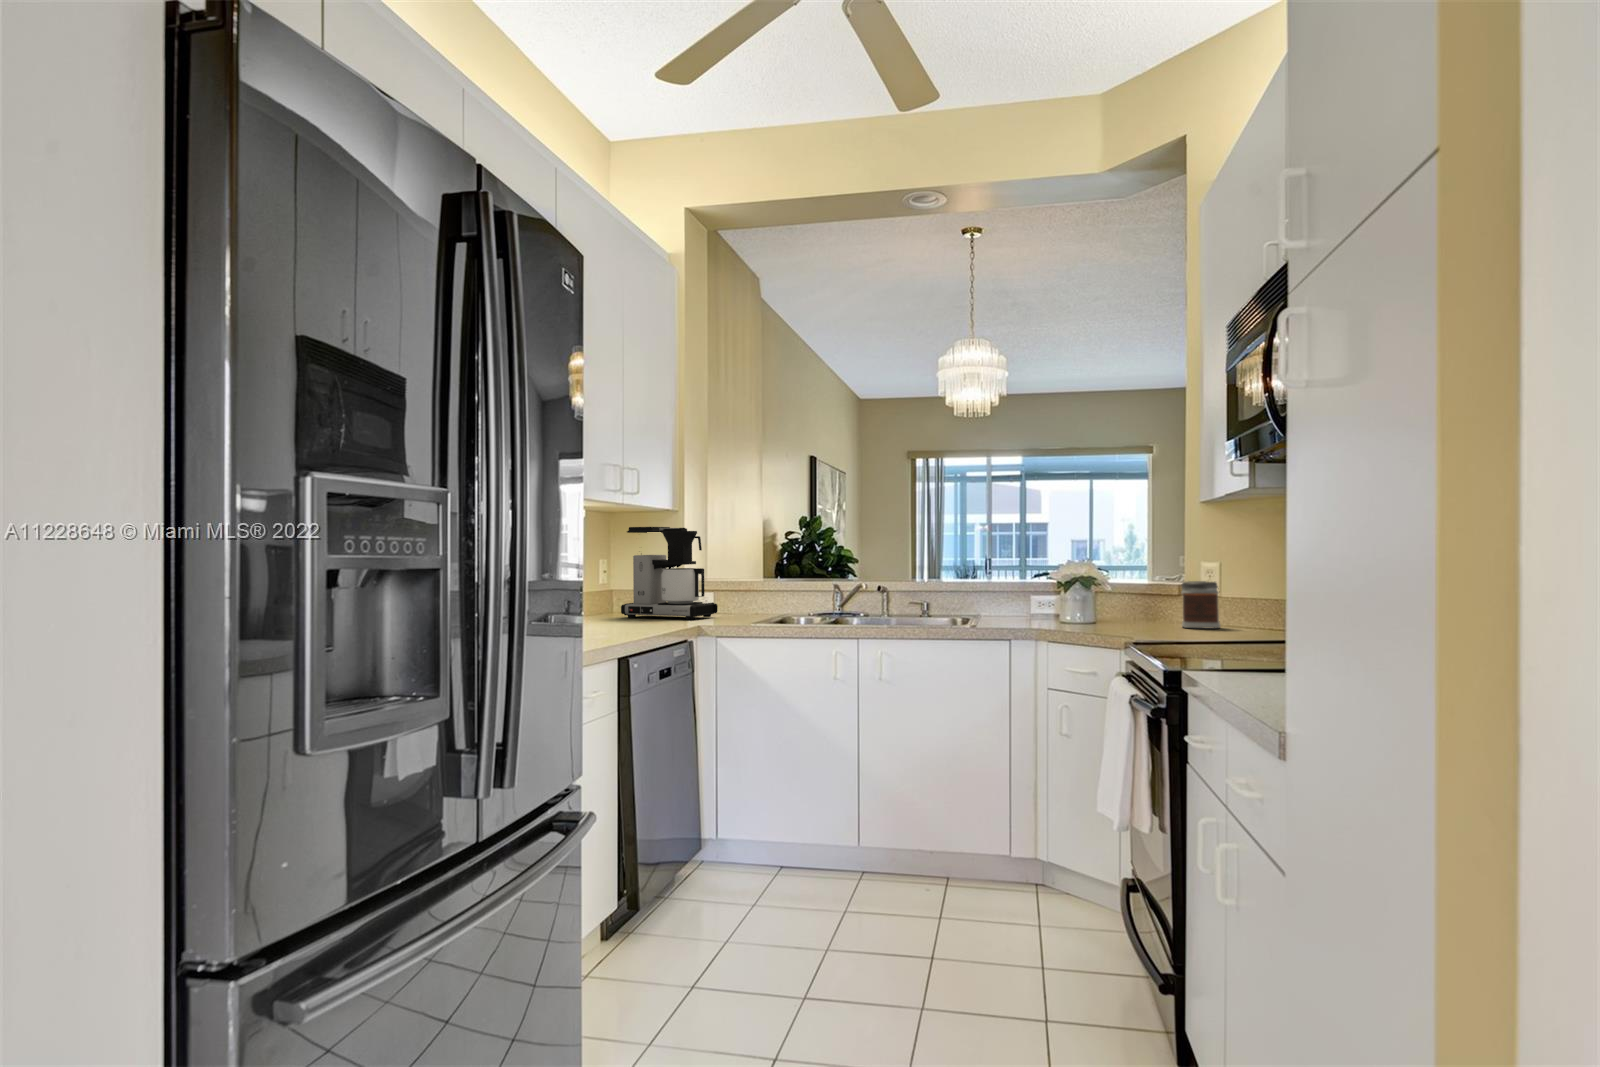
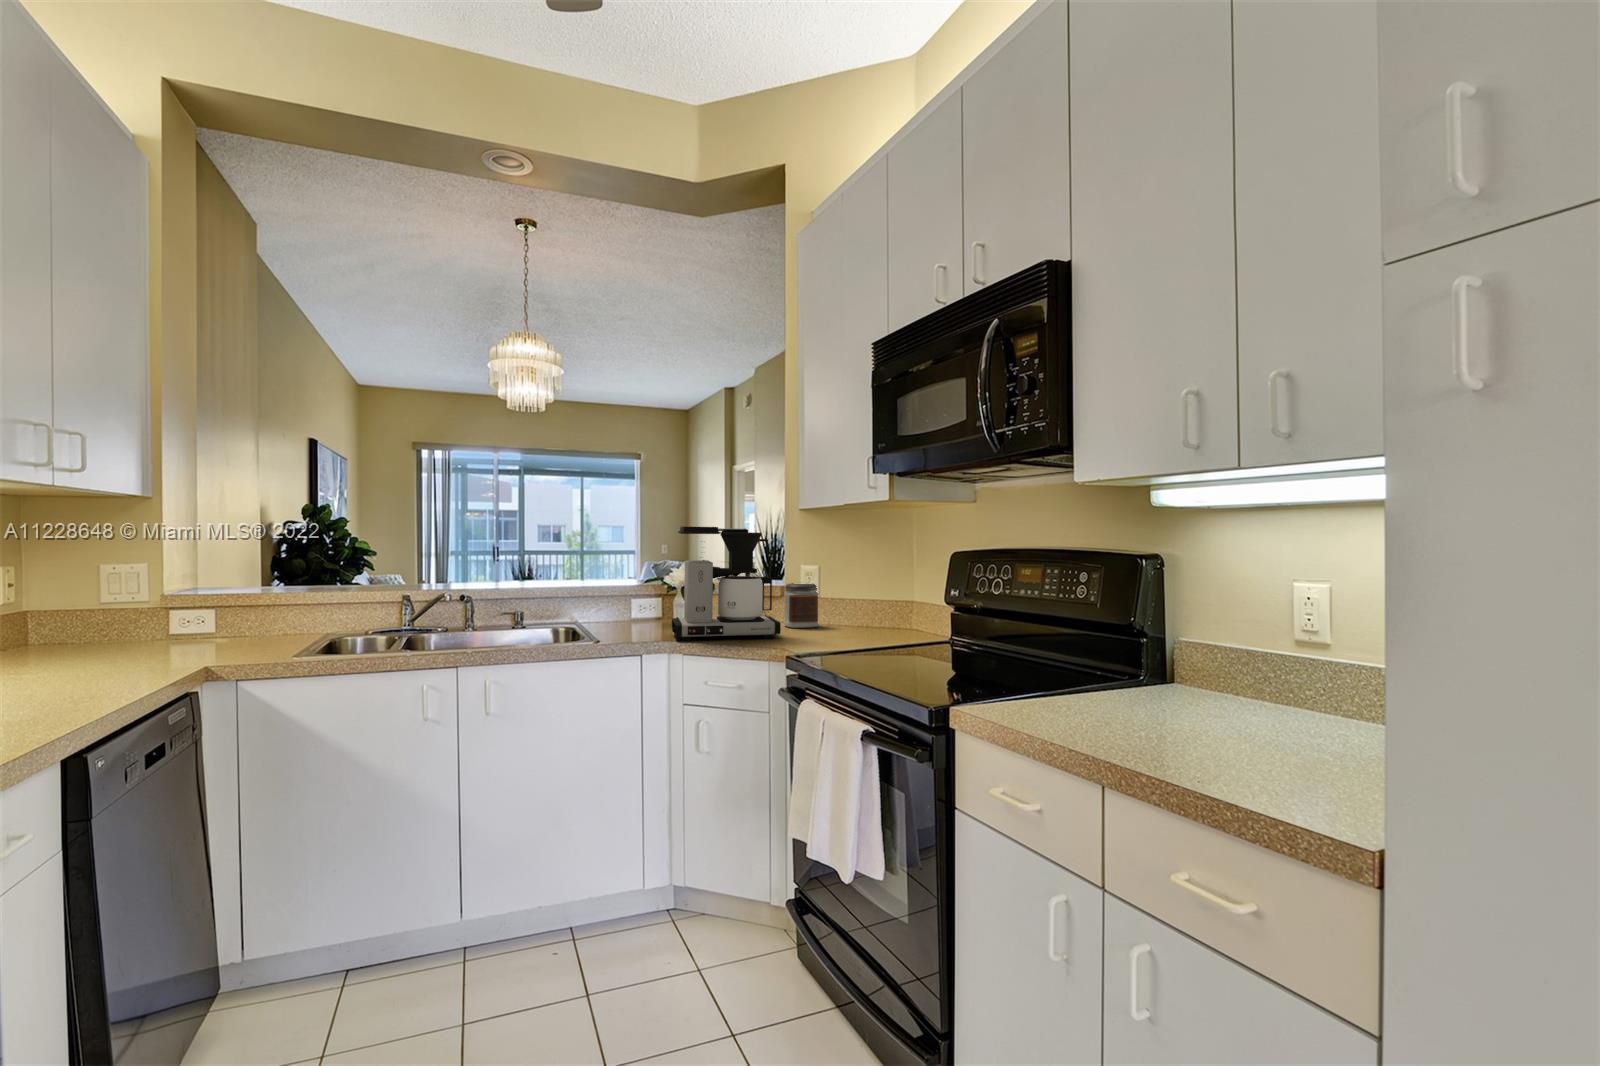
coffee maker: present [621,527,718,620] -> present [672,527,781,640]

